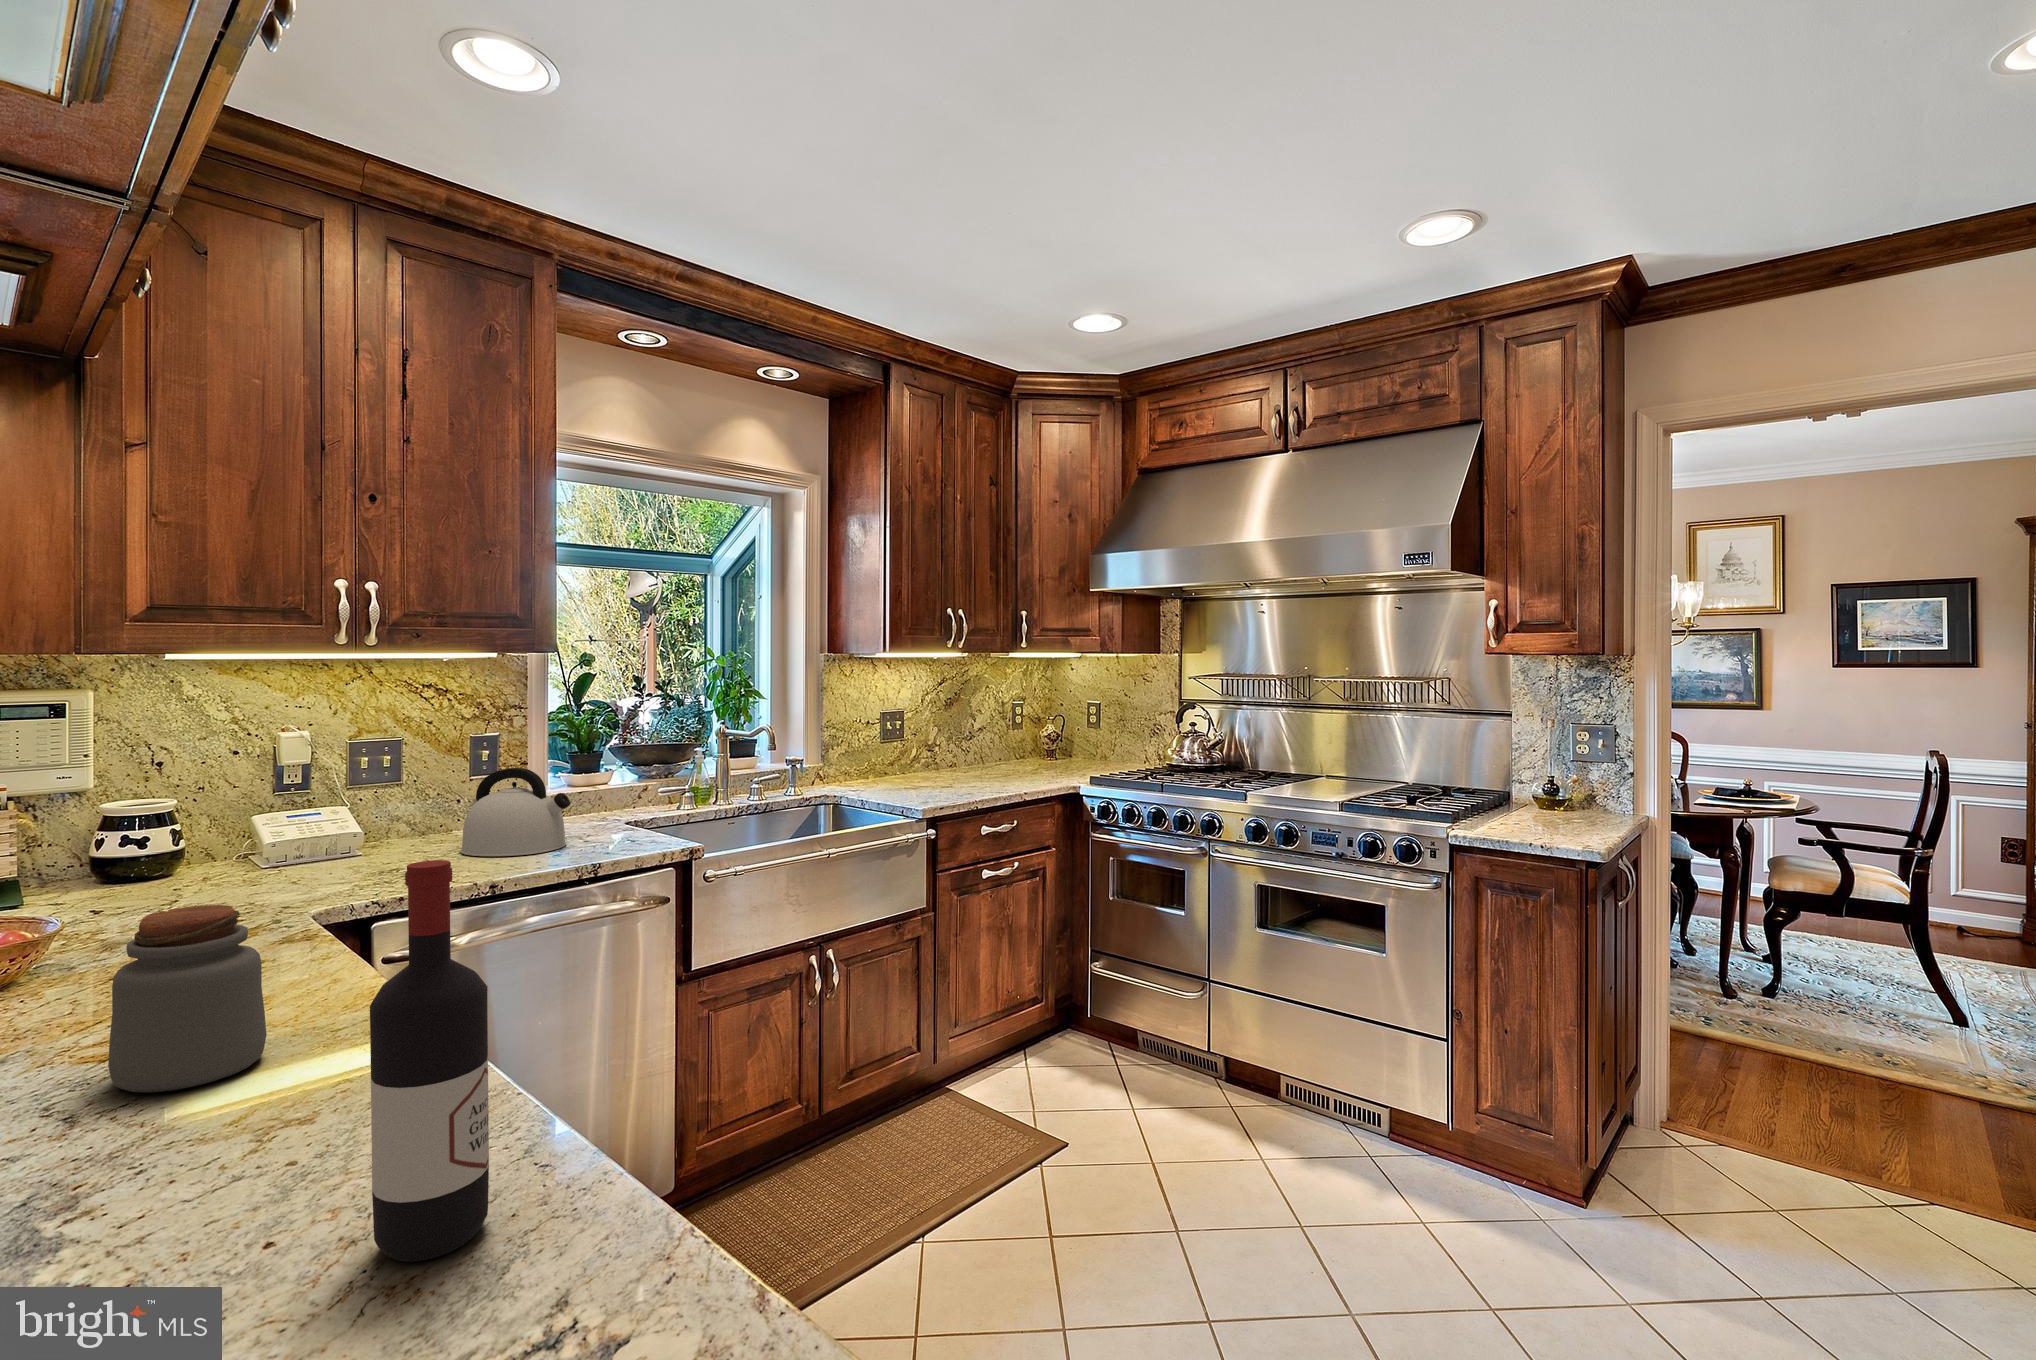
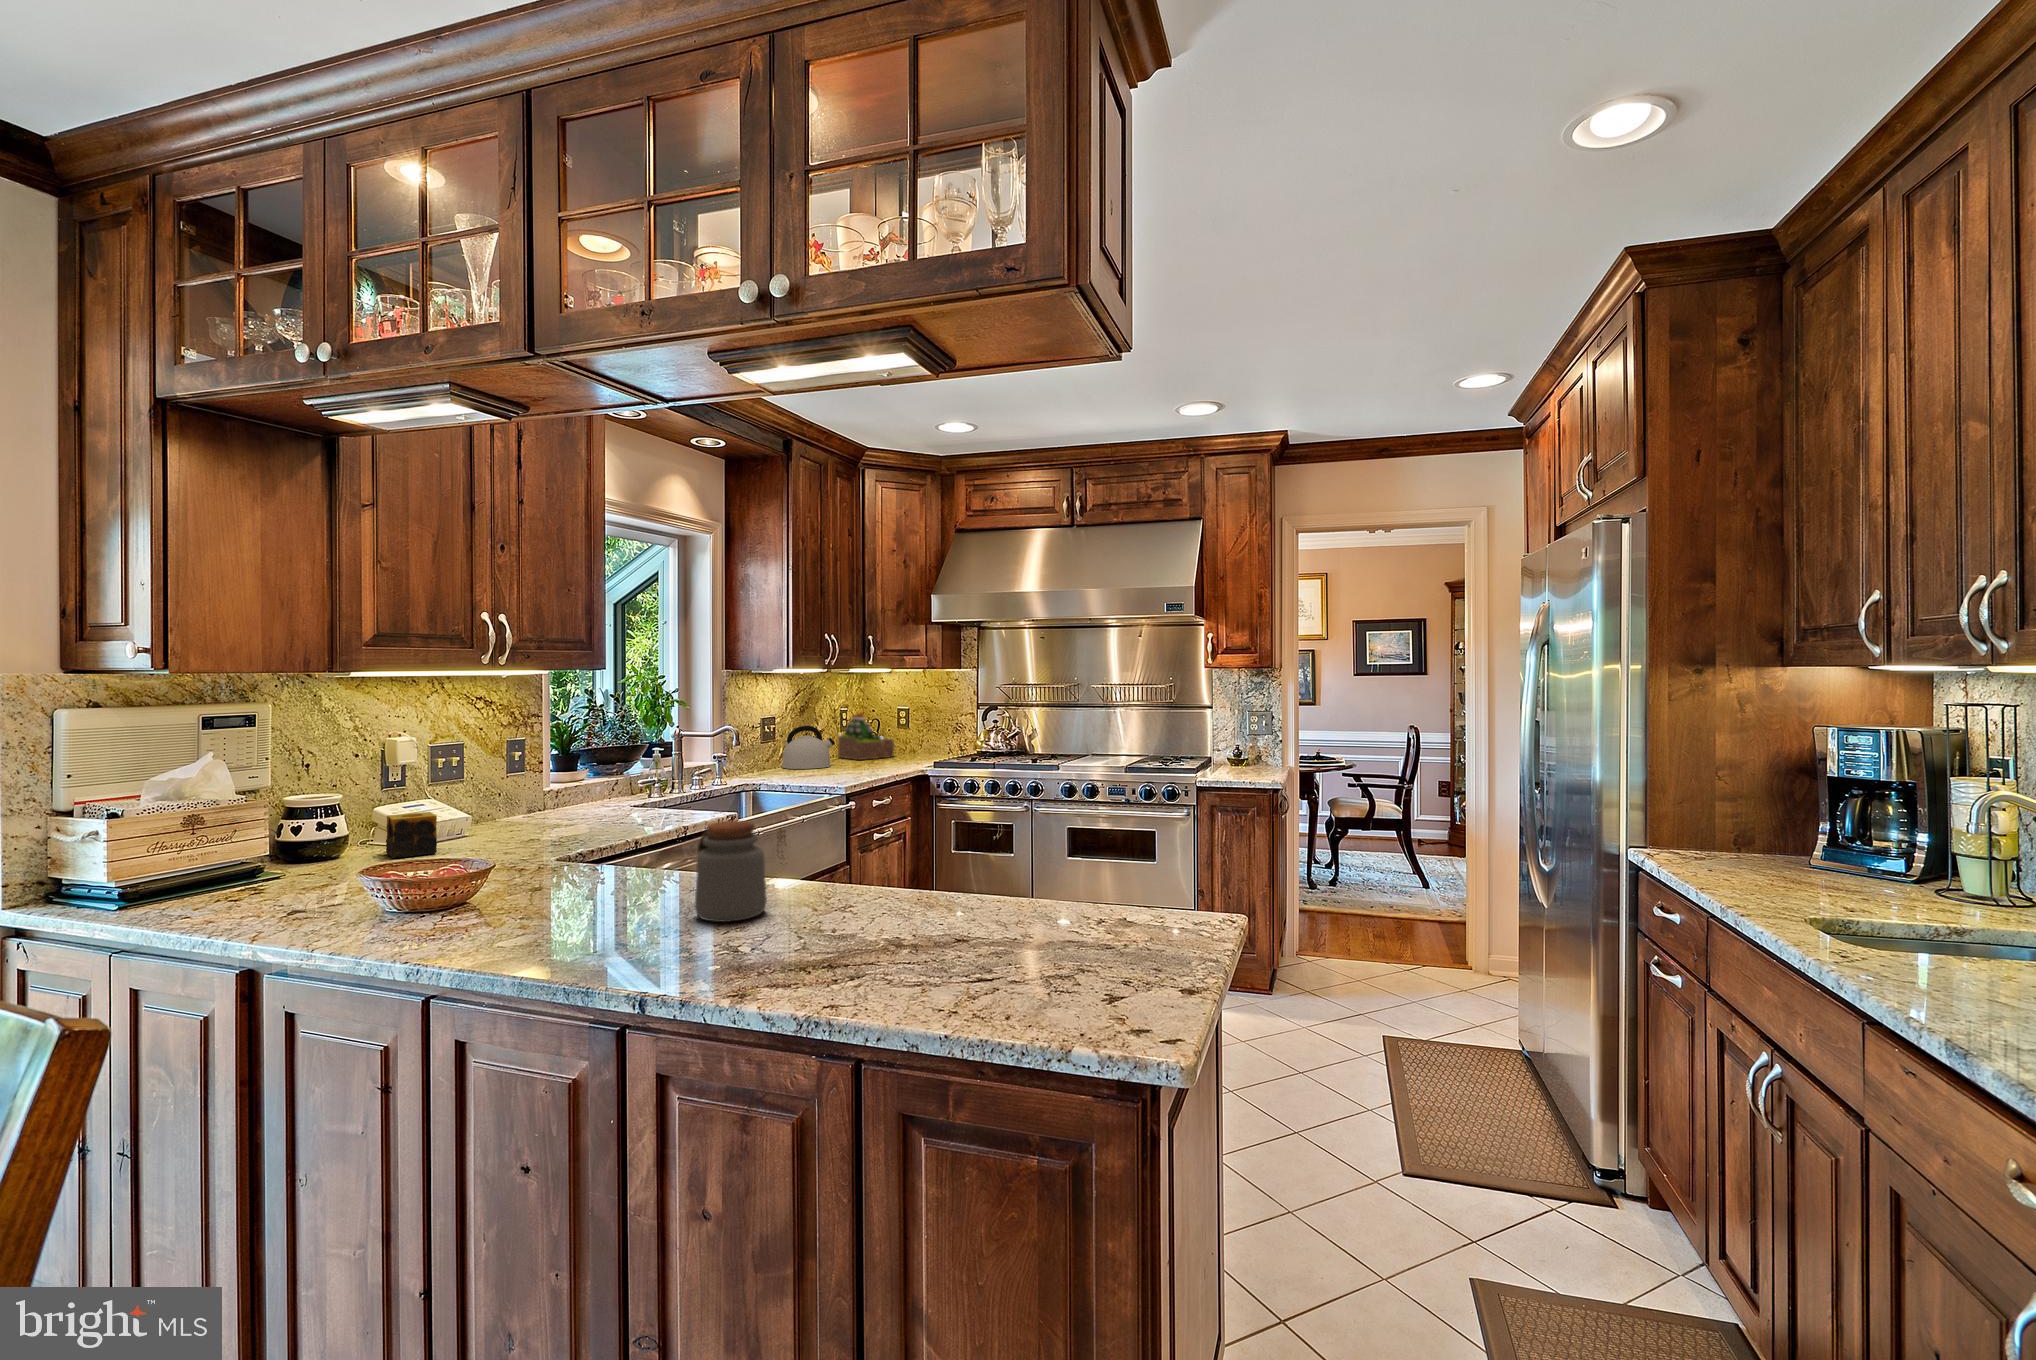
succulent plant: none [991,712,1060,770] -> present [838,714,894,760]
kettle: present [461,768,570,856] -> present [782,726,835,769]
candle: none [201,827,278,884] -> present [386,812,437,858]
wine bottle: present [370,860,489,1262] -> none [989,766,1032,935]

